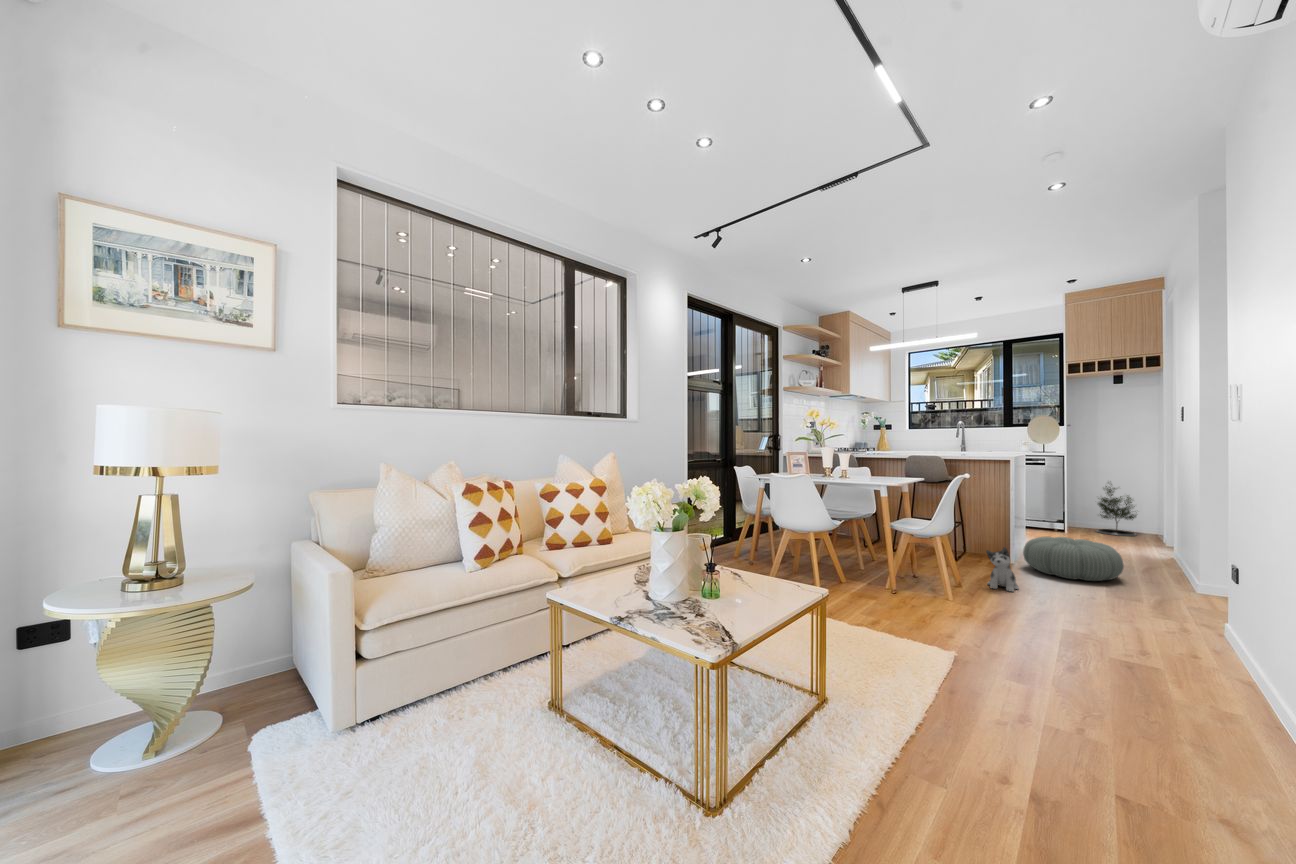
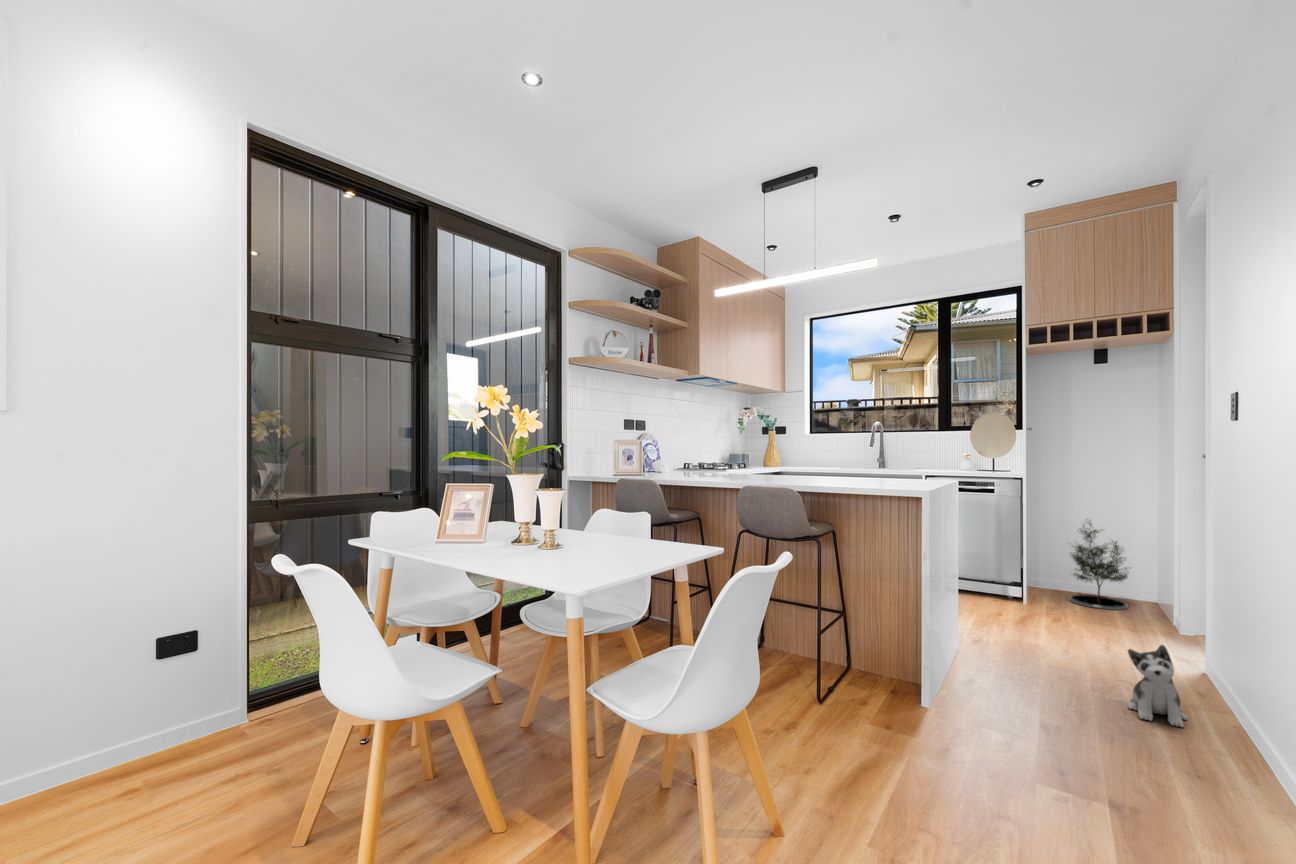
pouf: present [1023,537,1124,581] -> none [941,650,1127,765]
plush toy: present [986,547,1019,592] -> present [1128,645,1187,727]

